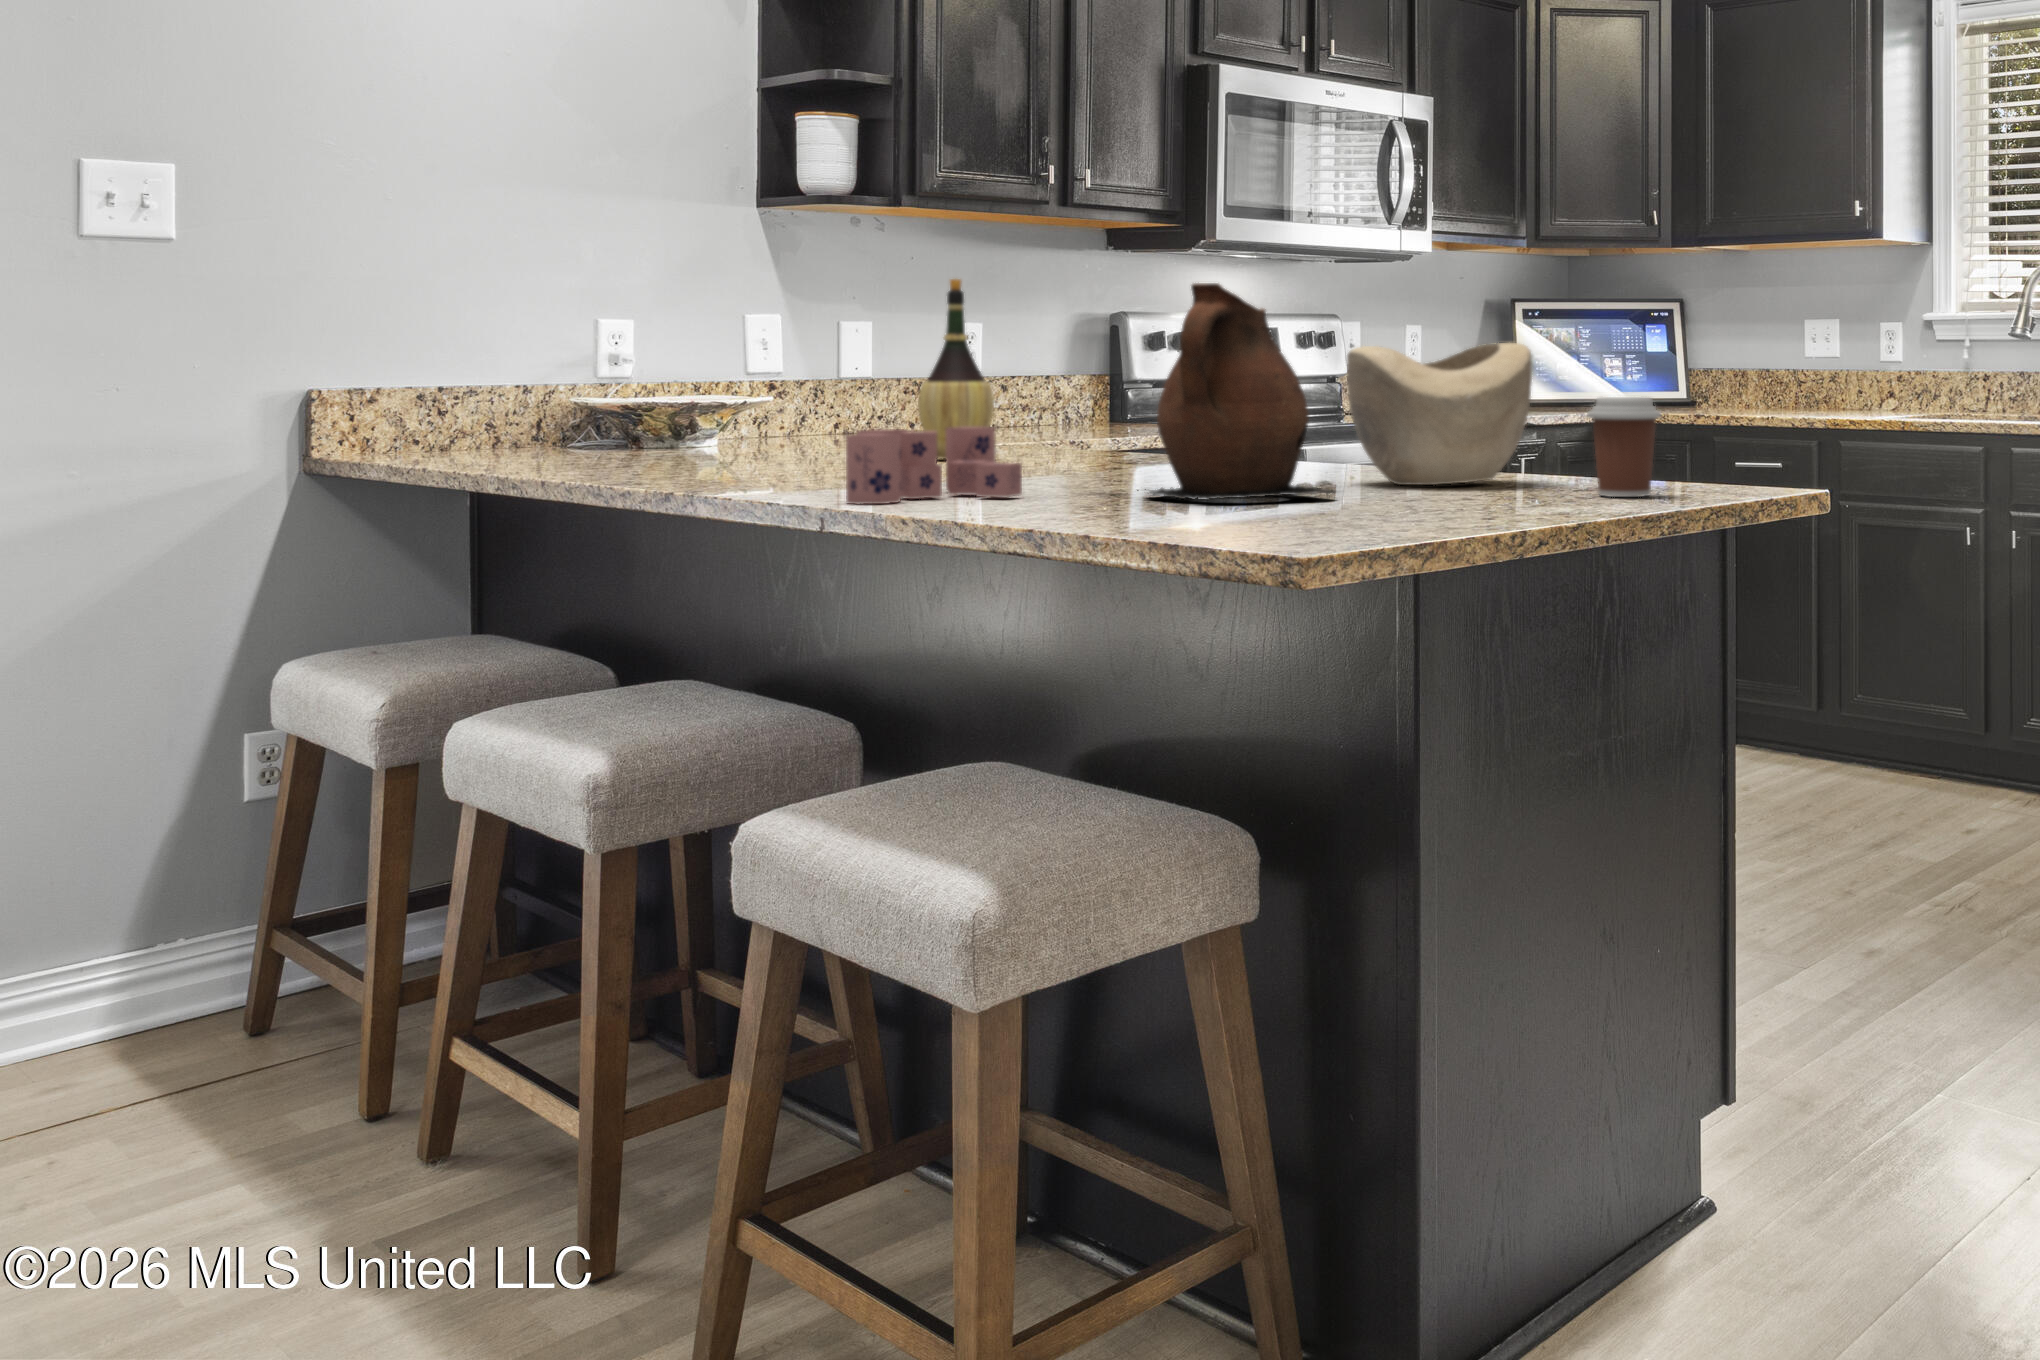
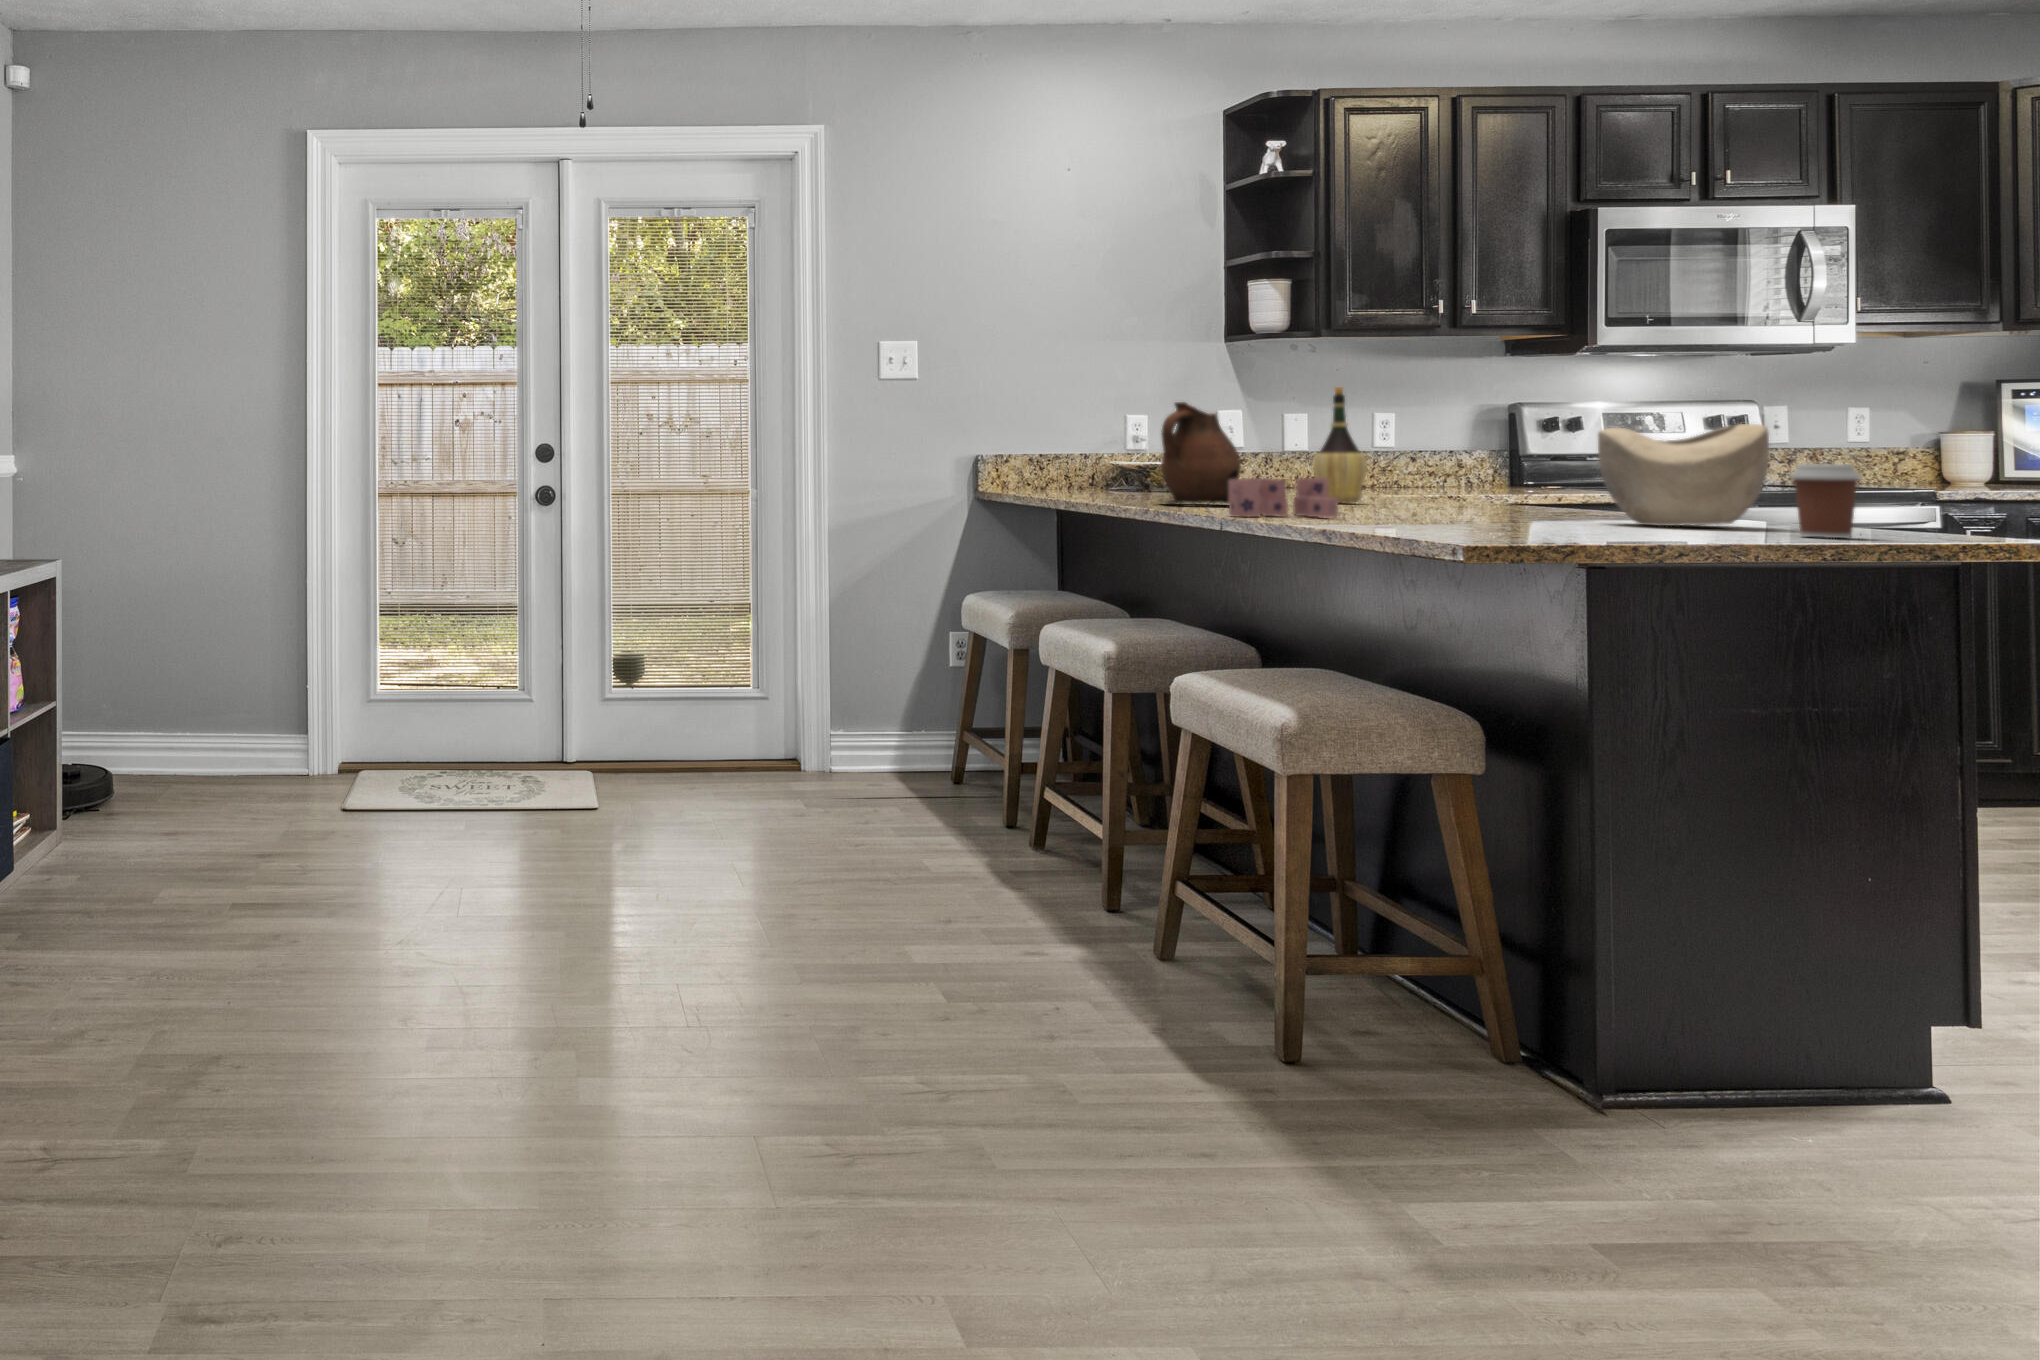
ceramic pitcher: present [1137,283,1334,500] -> present [1161,402,1241,504]

